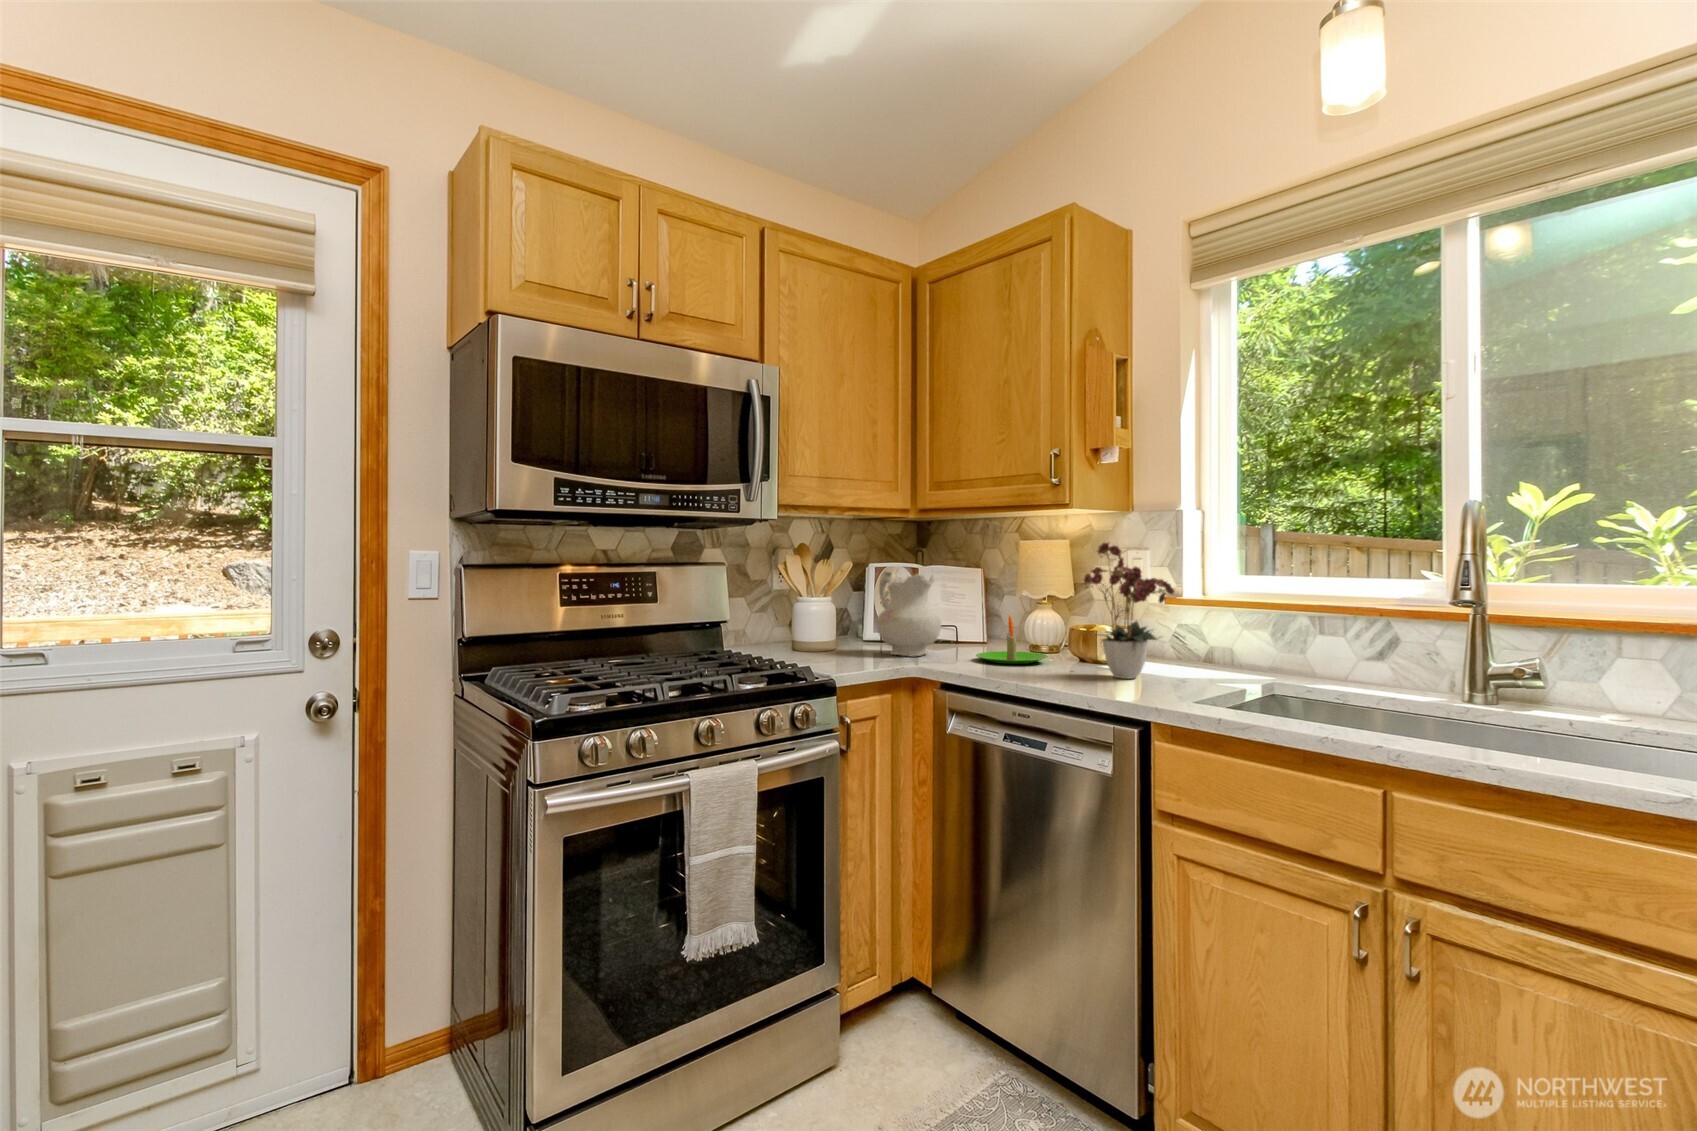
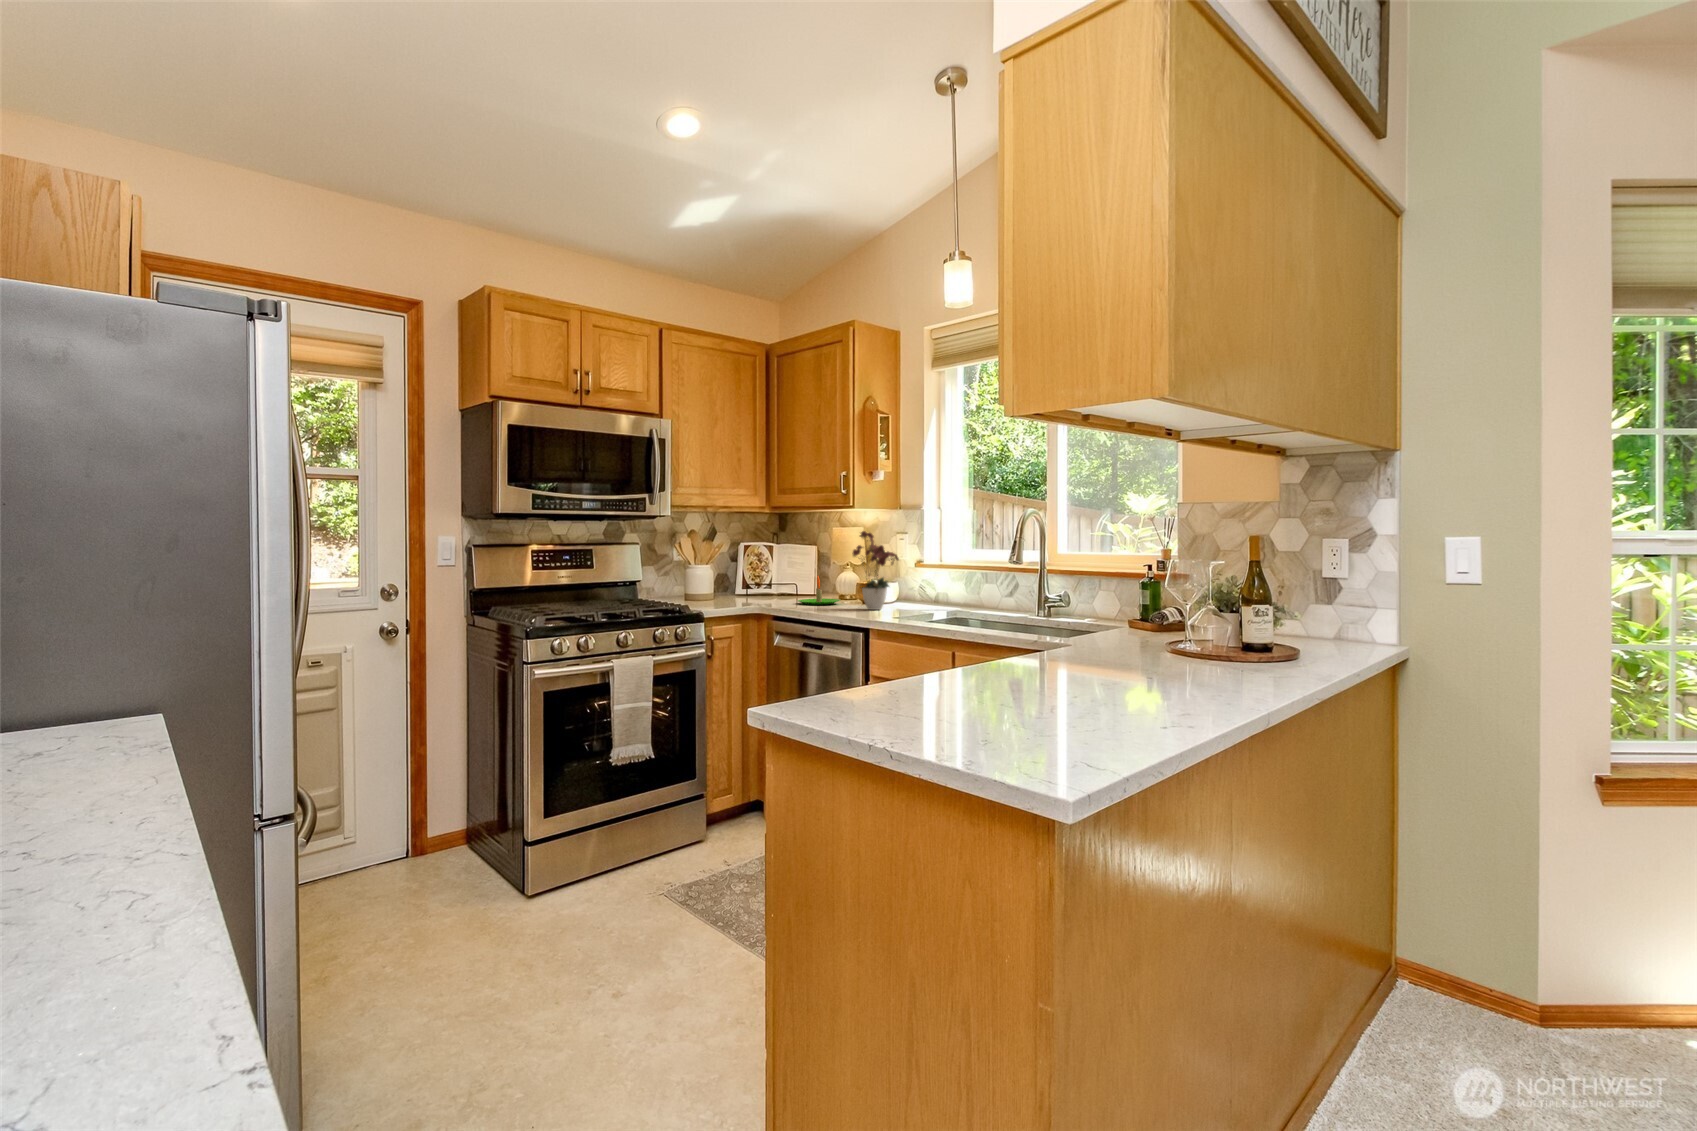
ceramic pitcher: present [877,572,941,656] -> none [738,549,779,602]

